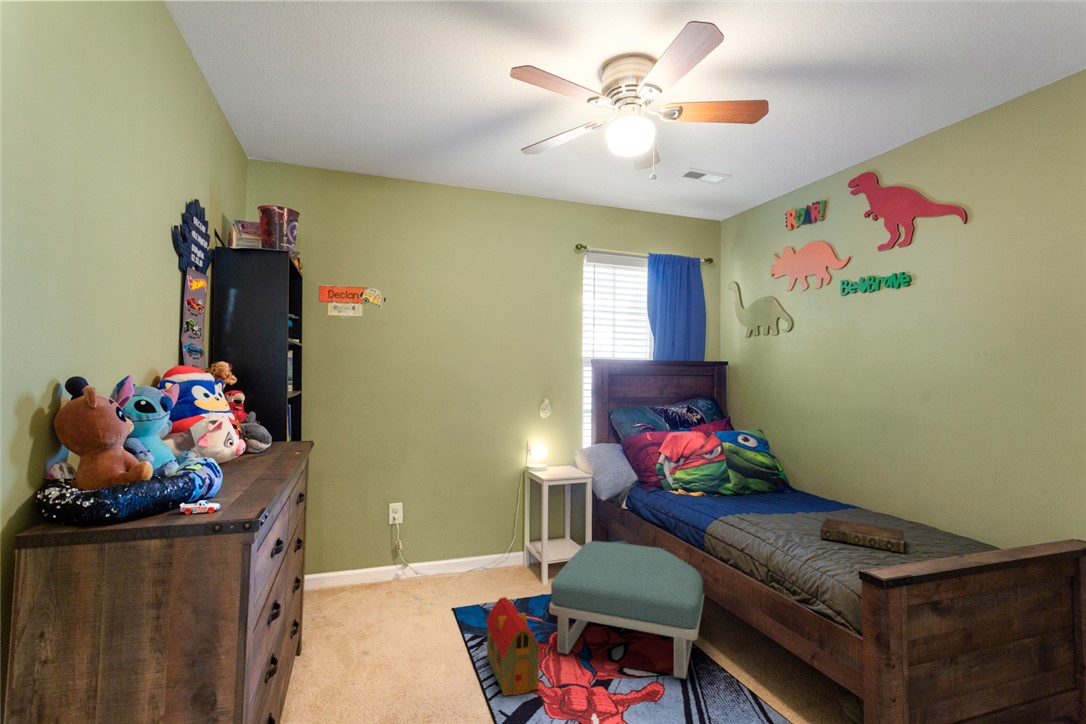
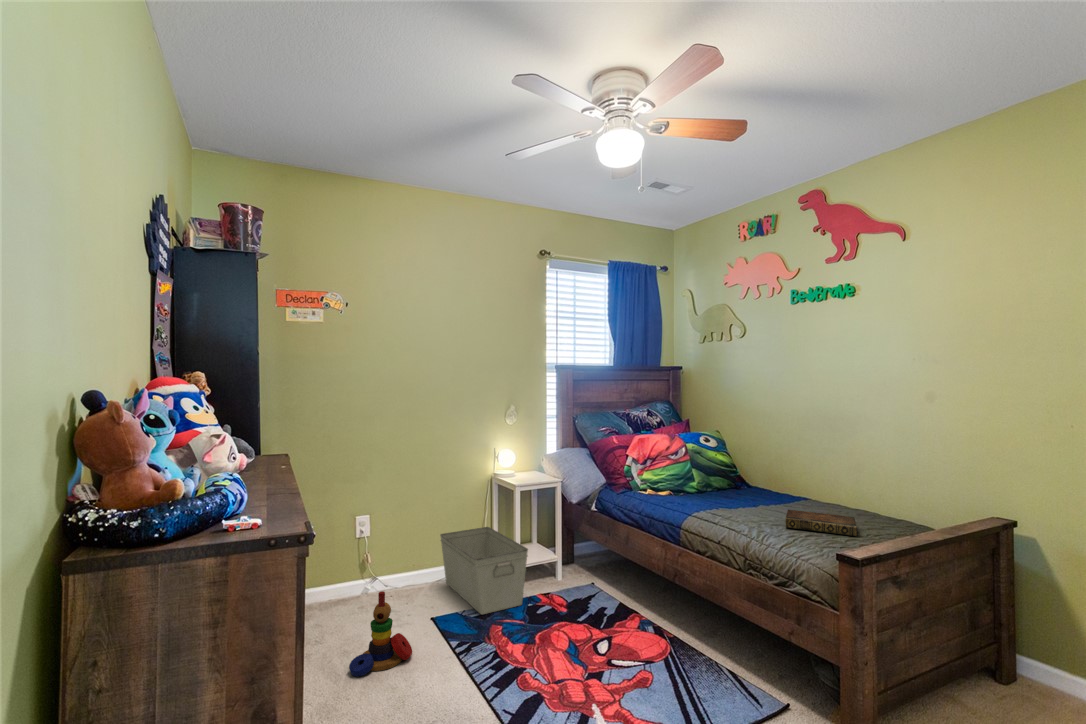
storage bin: none [471,520,552,607] -> present [440,527,528,614]
footstool: present [549,541,704,679] -> none [538,544,681,665]
stacking toy: none [361,579,425,661] -> present [349,591,412,677]
toy house: present [486,597,541,696] -> none [477,602,539,696]

